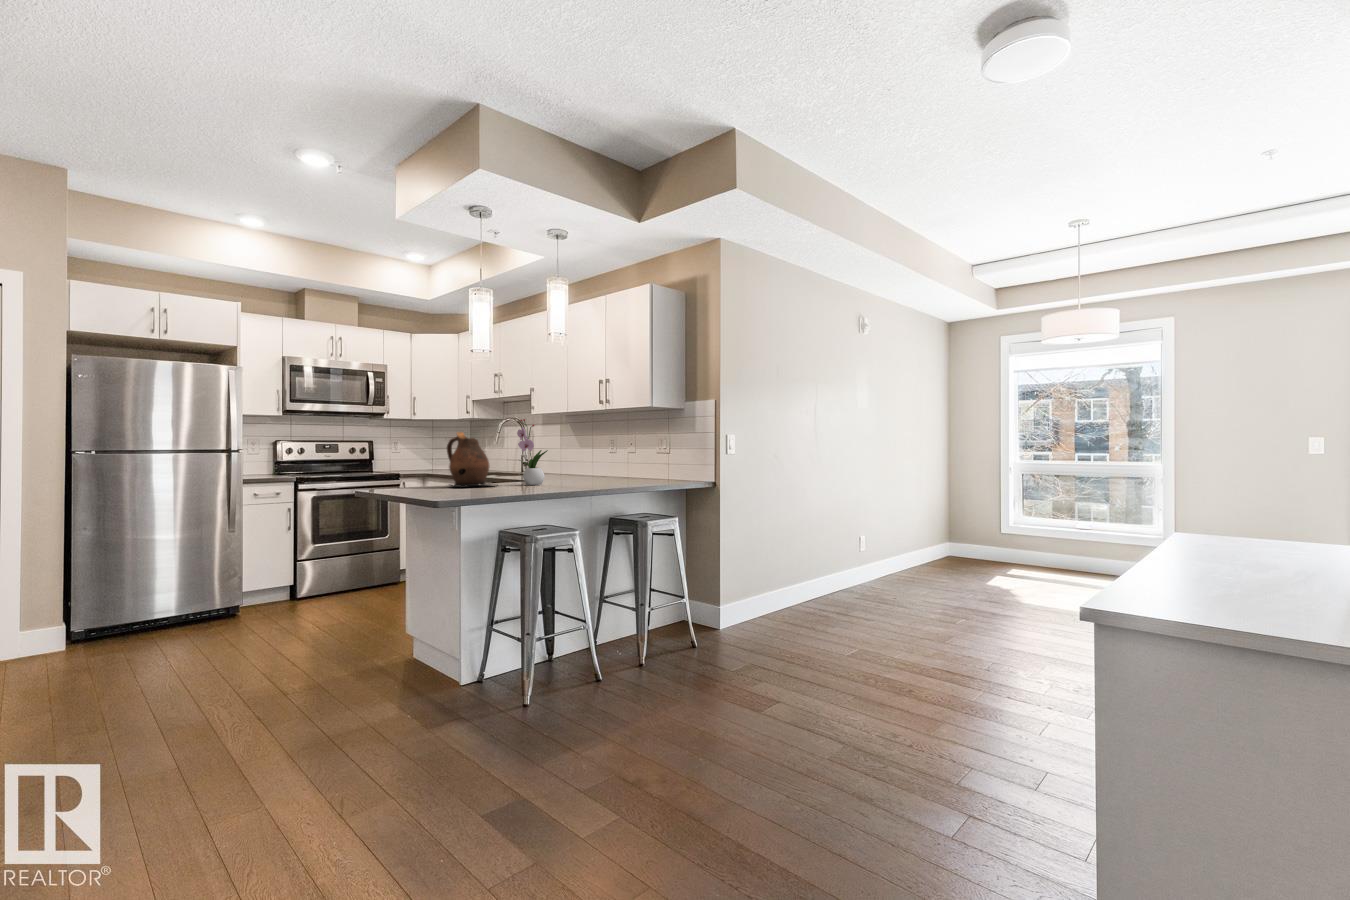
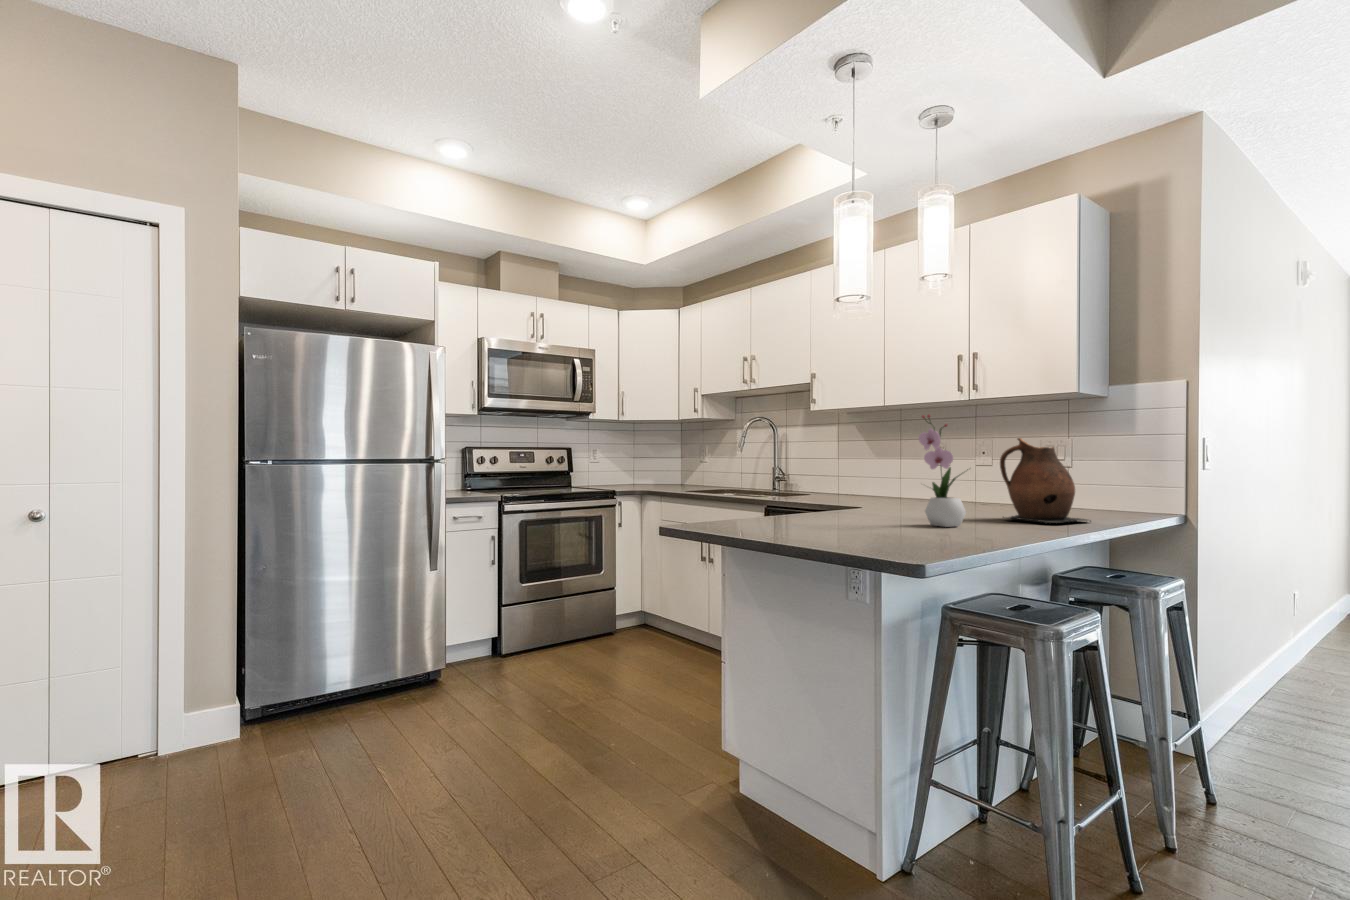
ceramic pitcher: present [447,432,498,487] -> present [1000,438,1089,524]

